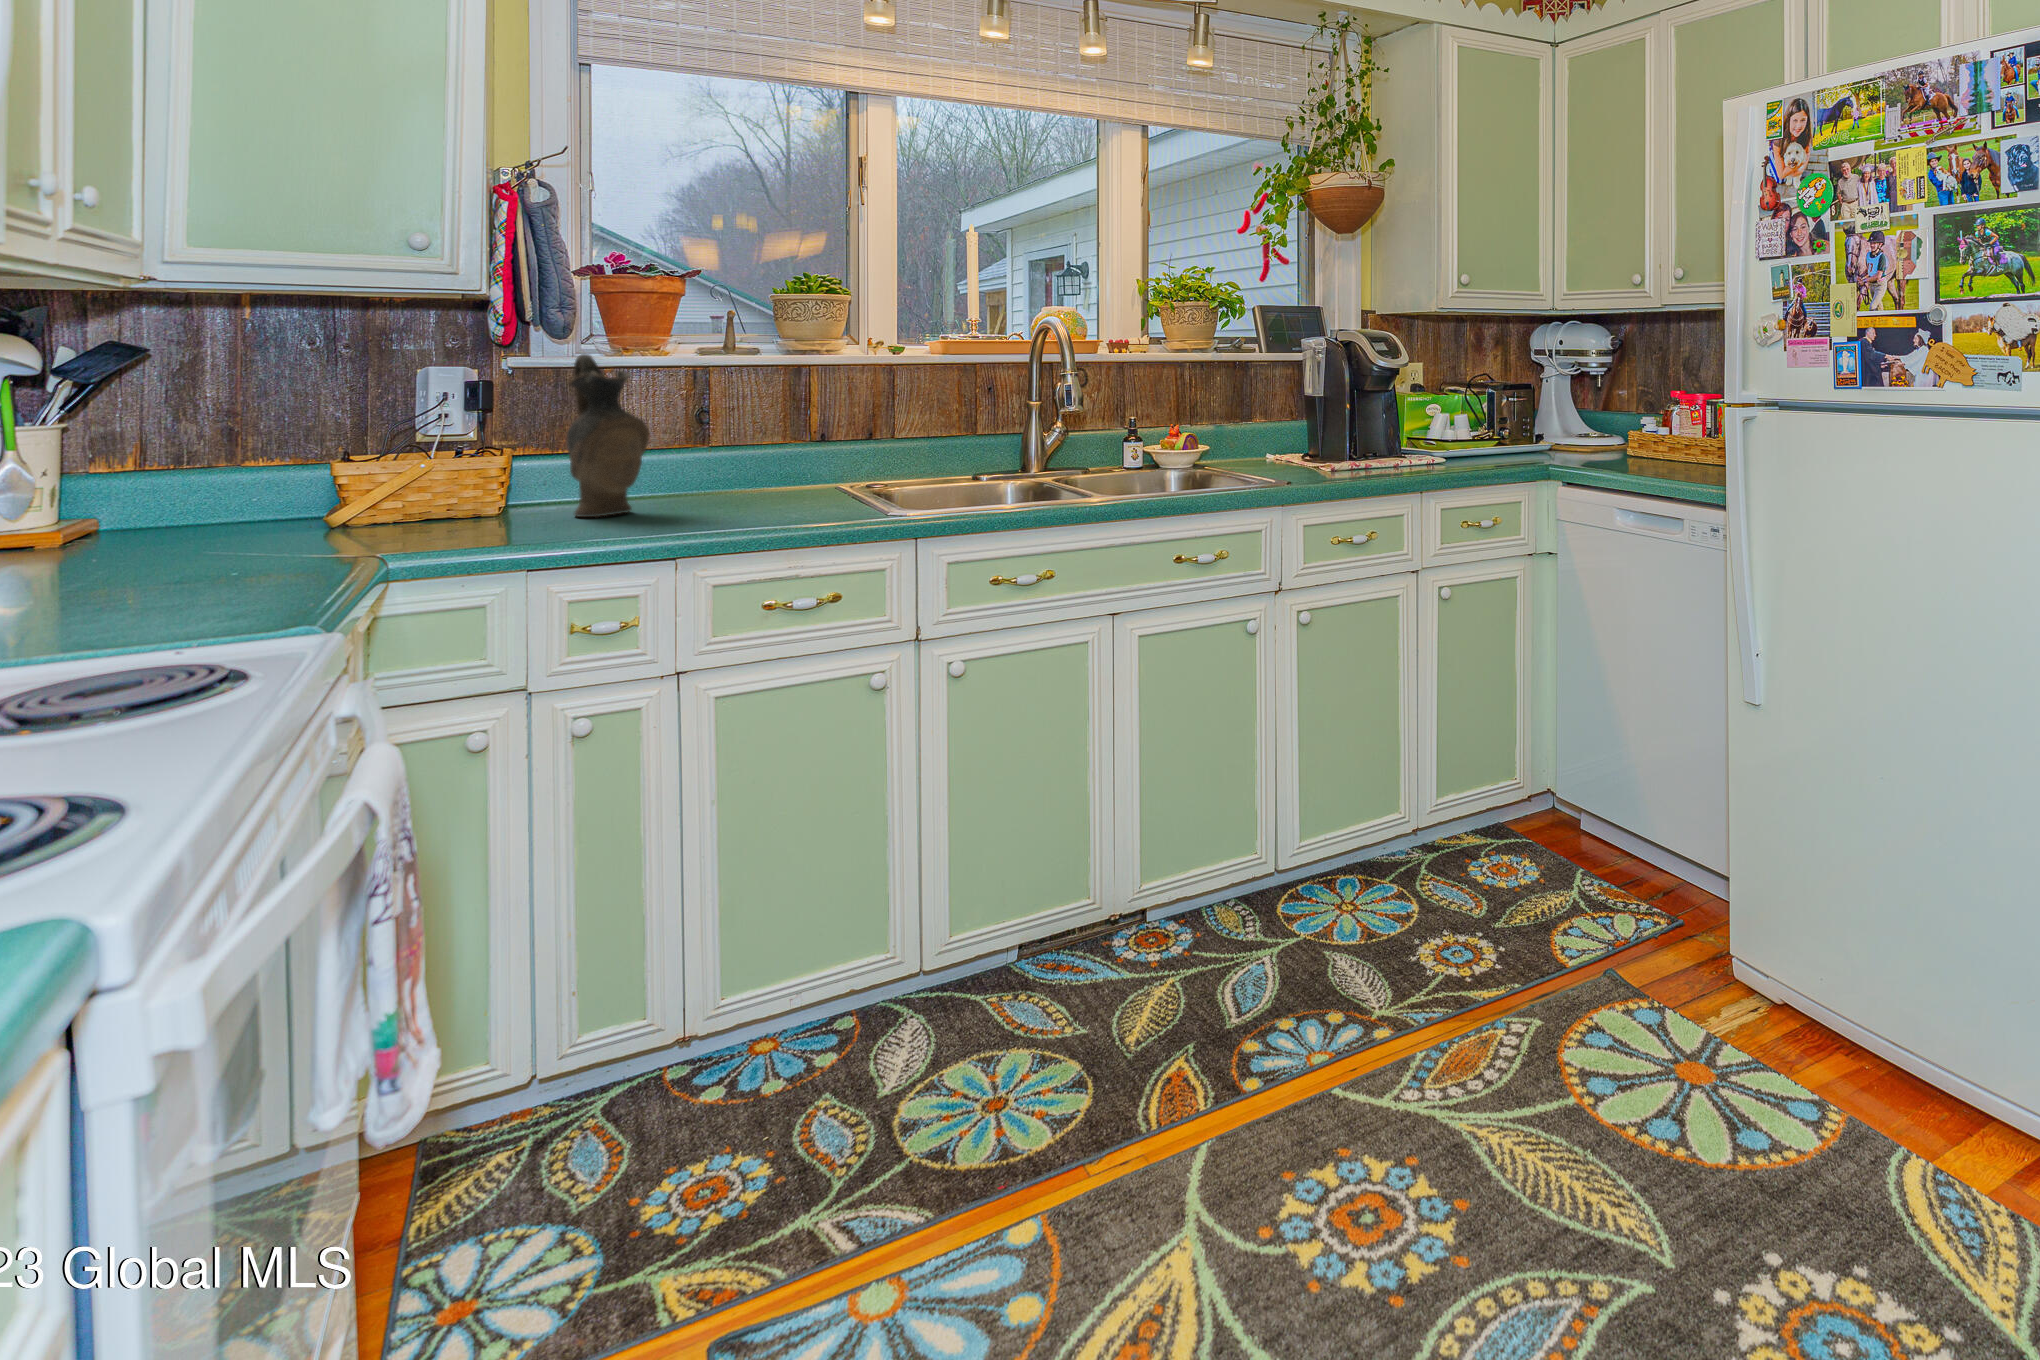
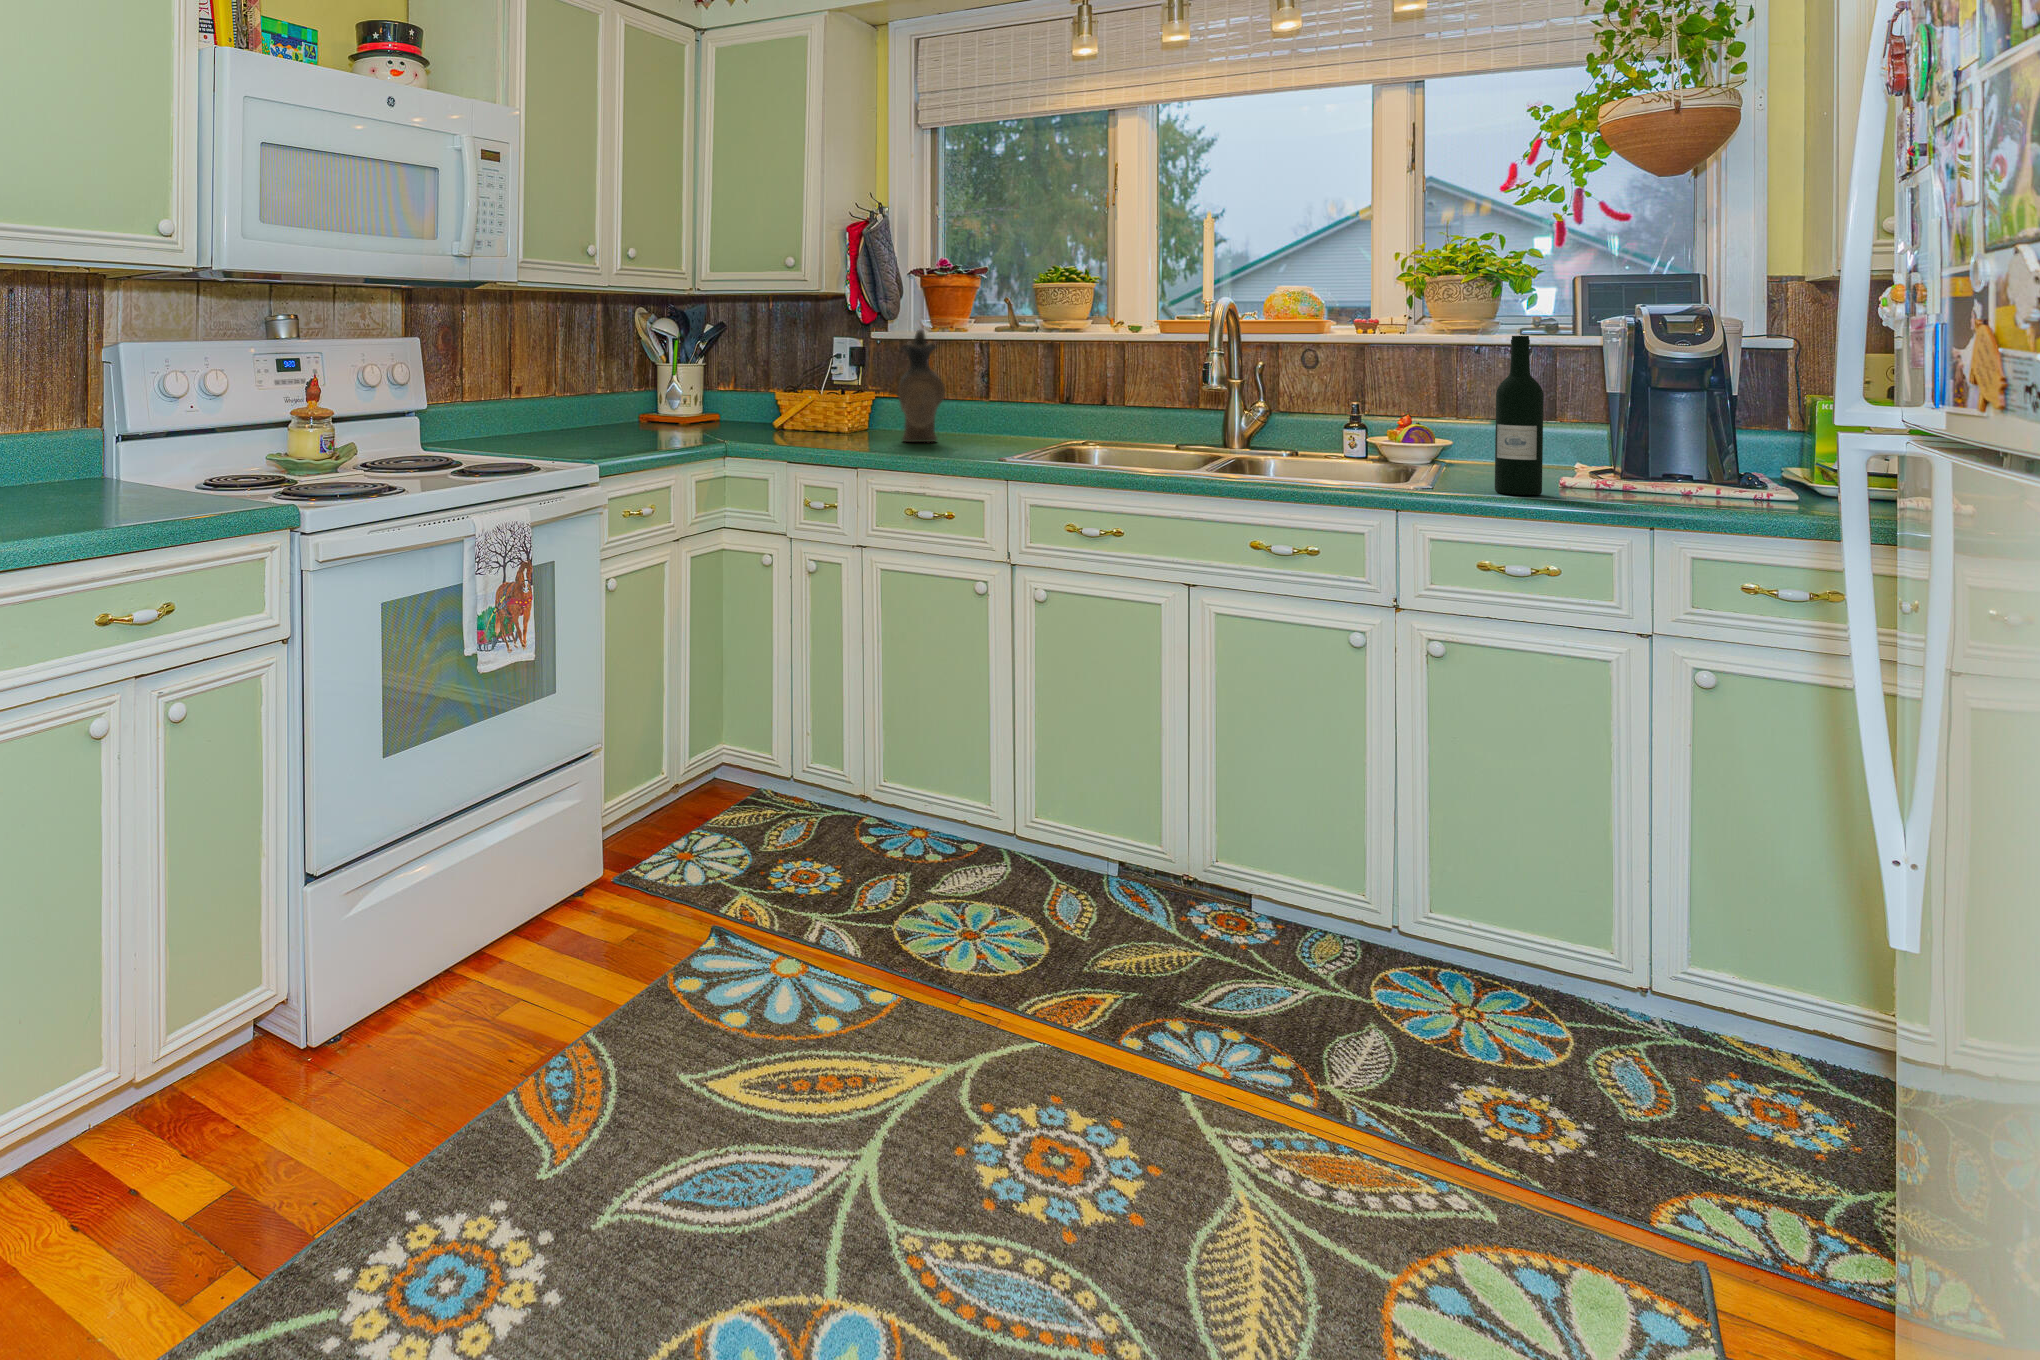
wine bottle: none [1270,350,1304,480] -> present [1495,336,1543,495]

